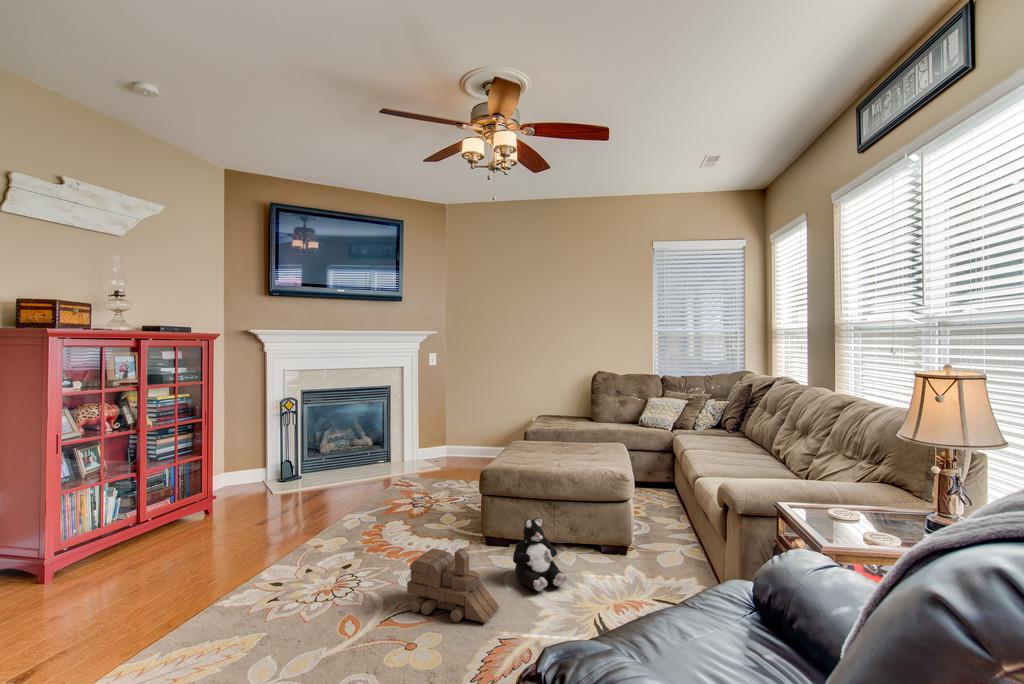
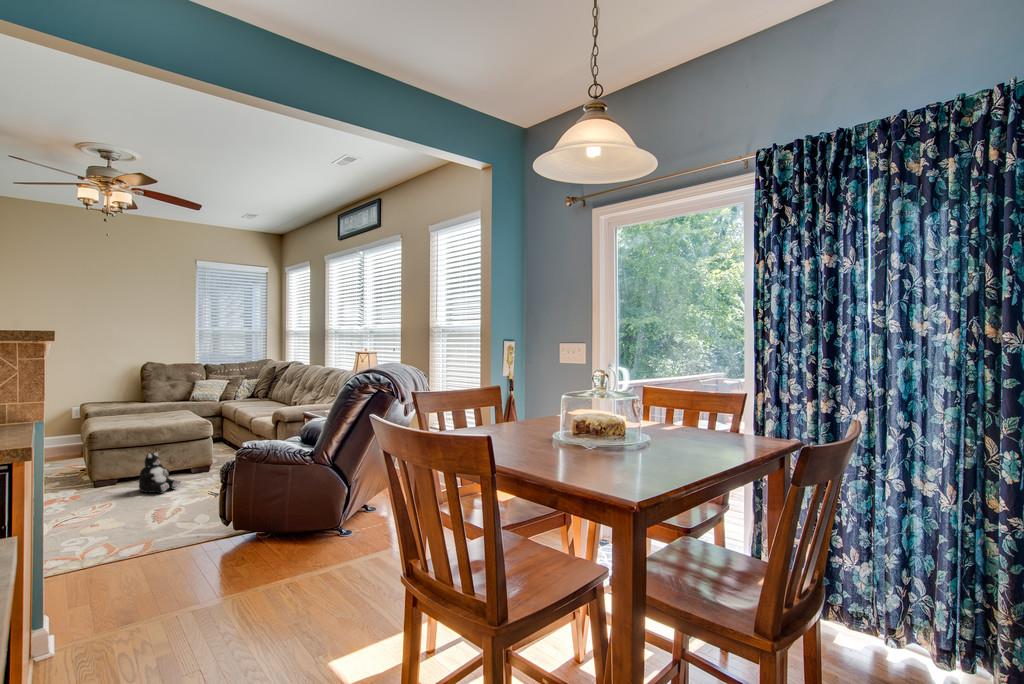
toy train: present [407,548,499,623] -> none [69,470,143,516]

